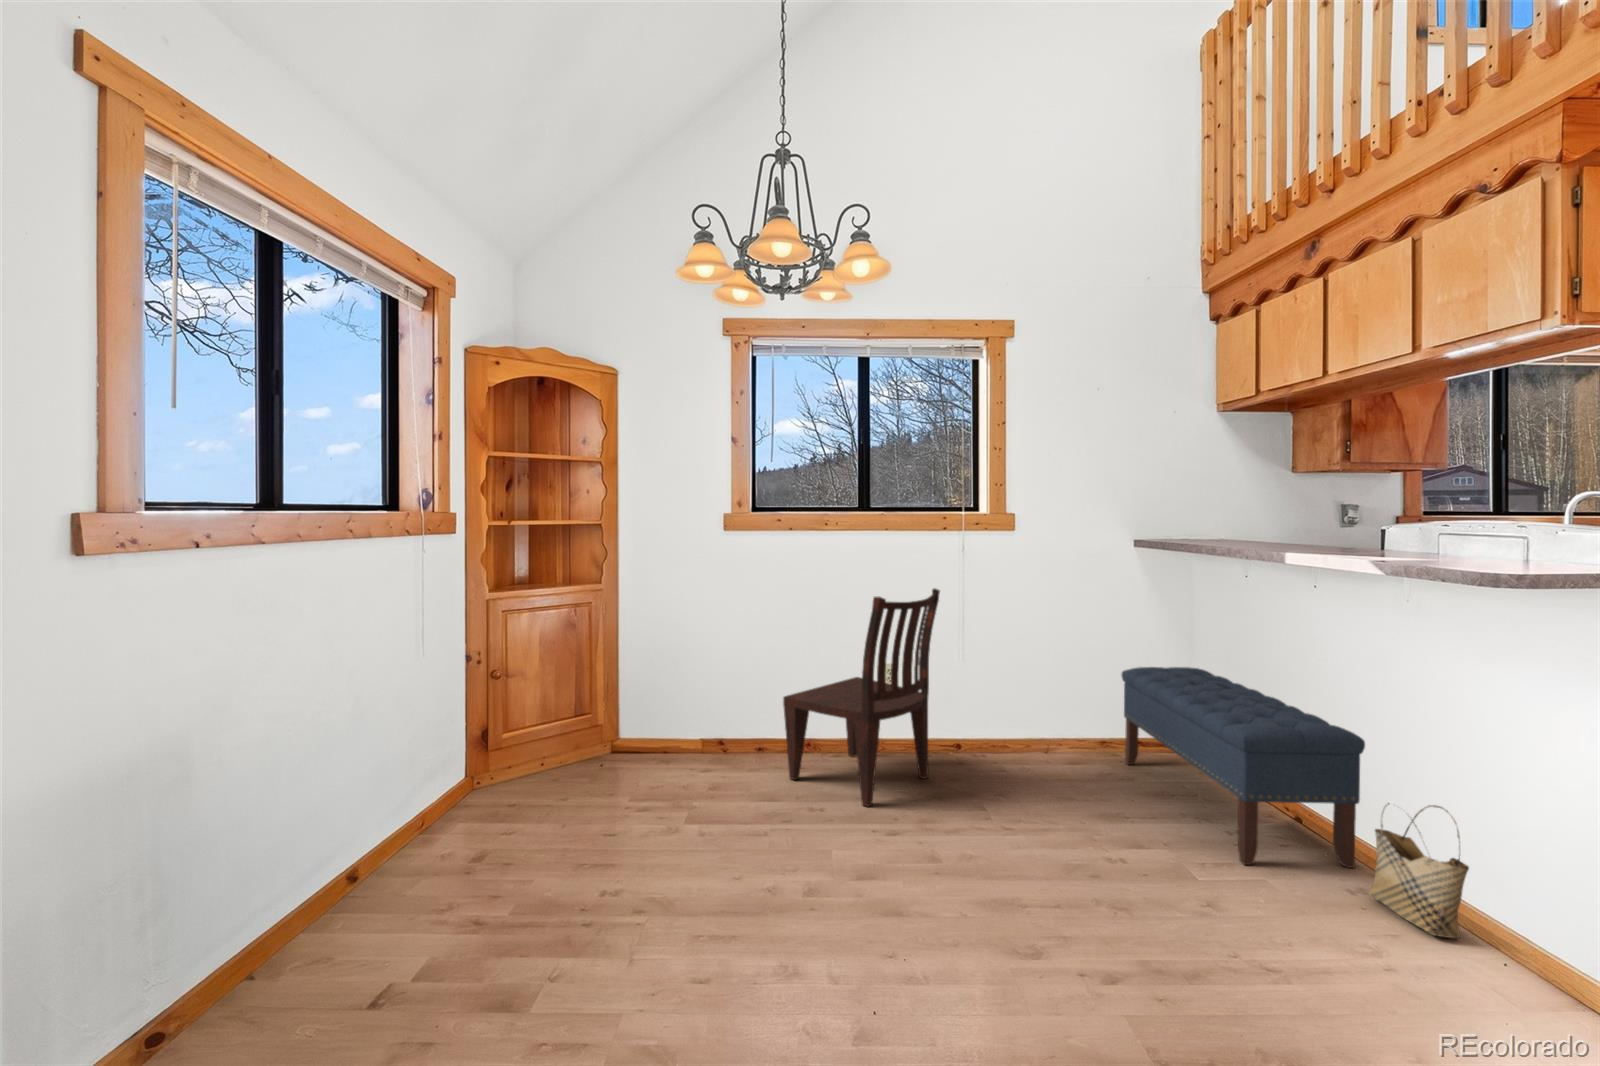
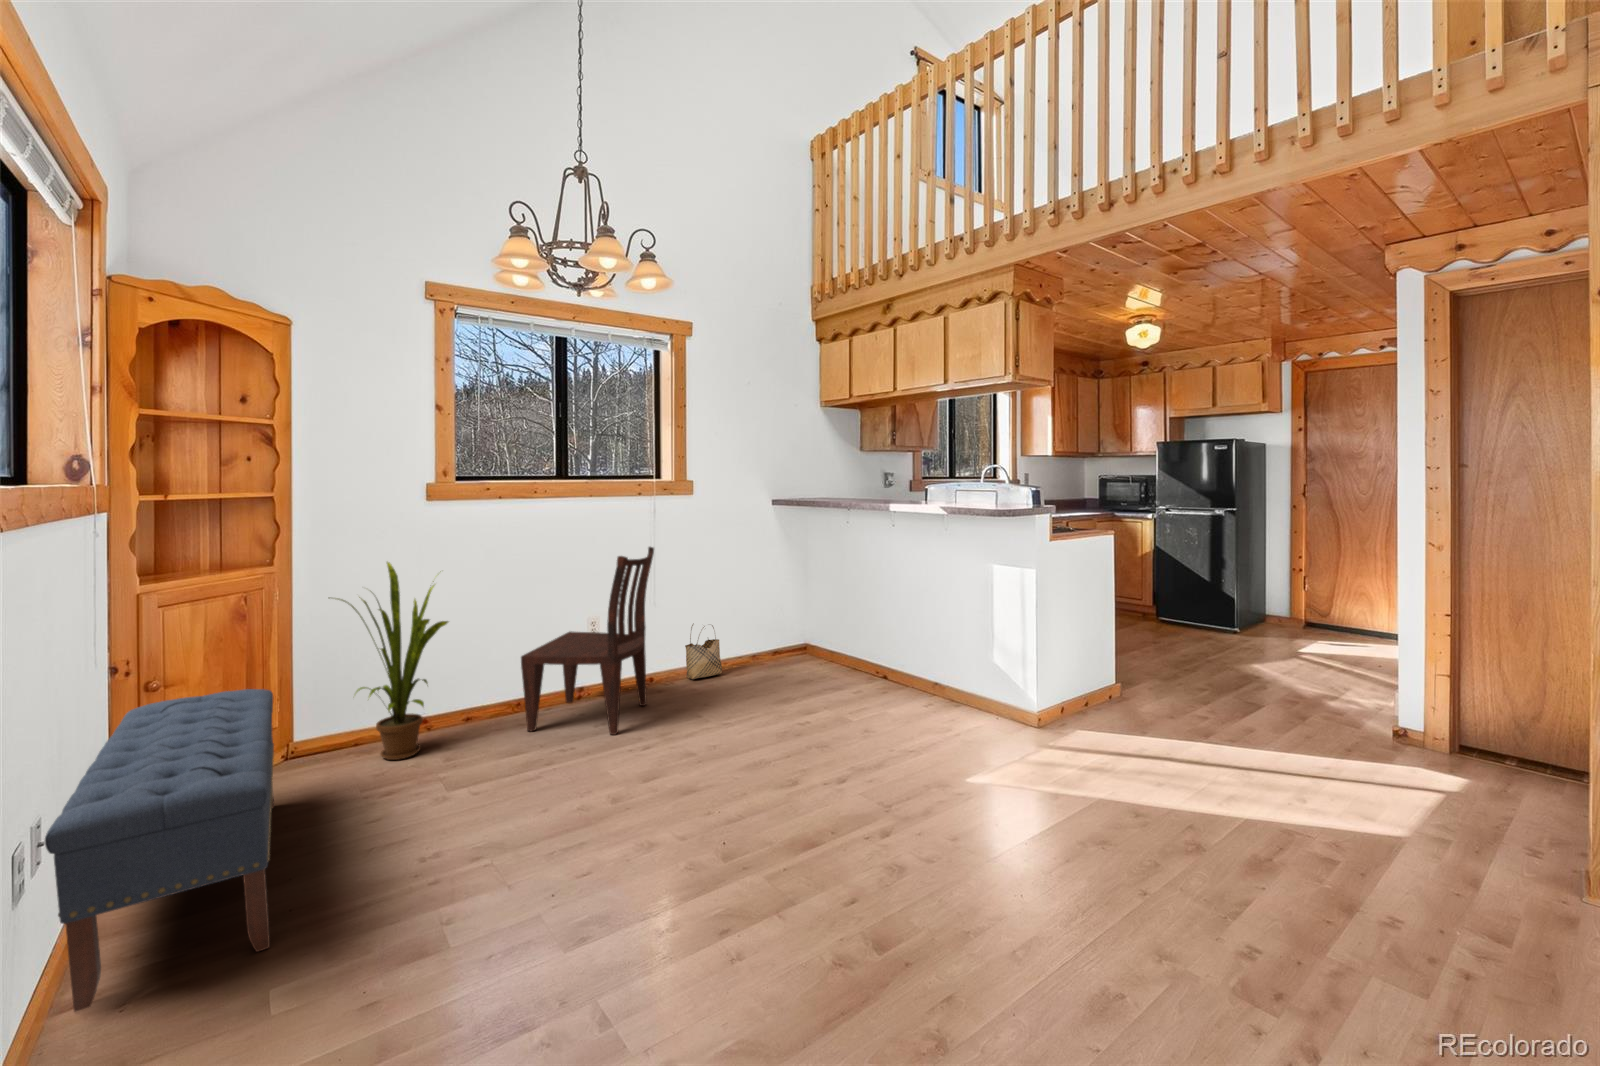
house plant: none [622,586,723,779] -> present [337,562,448,760]
bench: present [1122,667,1365,868] -> present [45,689,274,1012]
woven basket: present [1369,803,1469,938] -> present [685,625,722,679]

